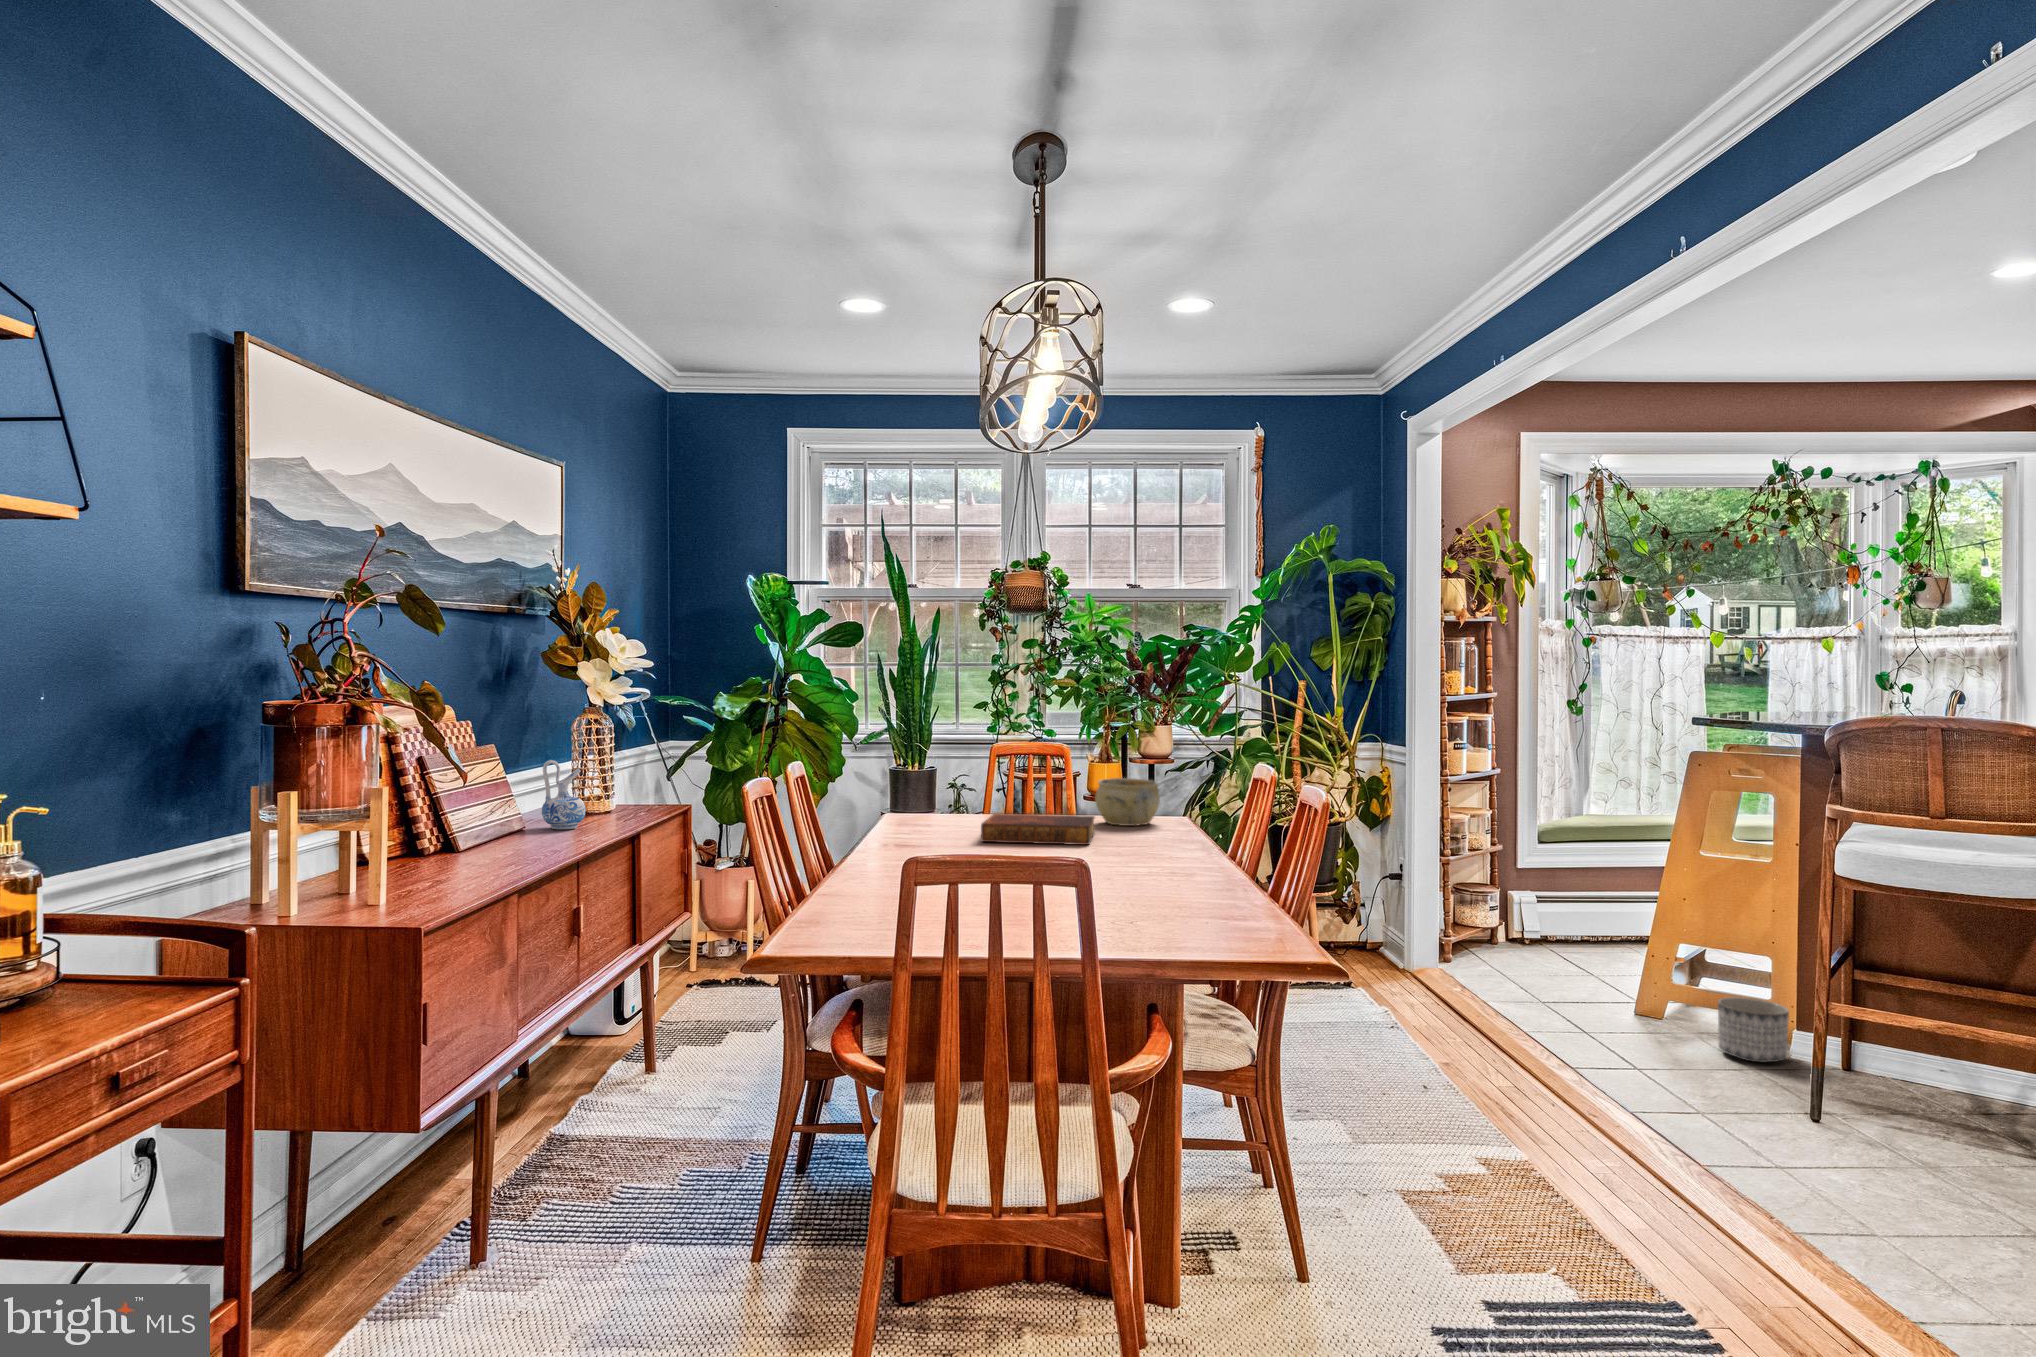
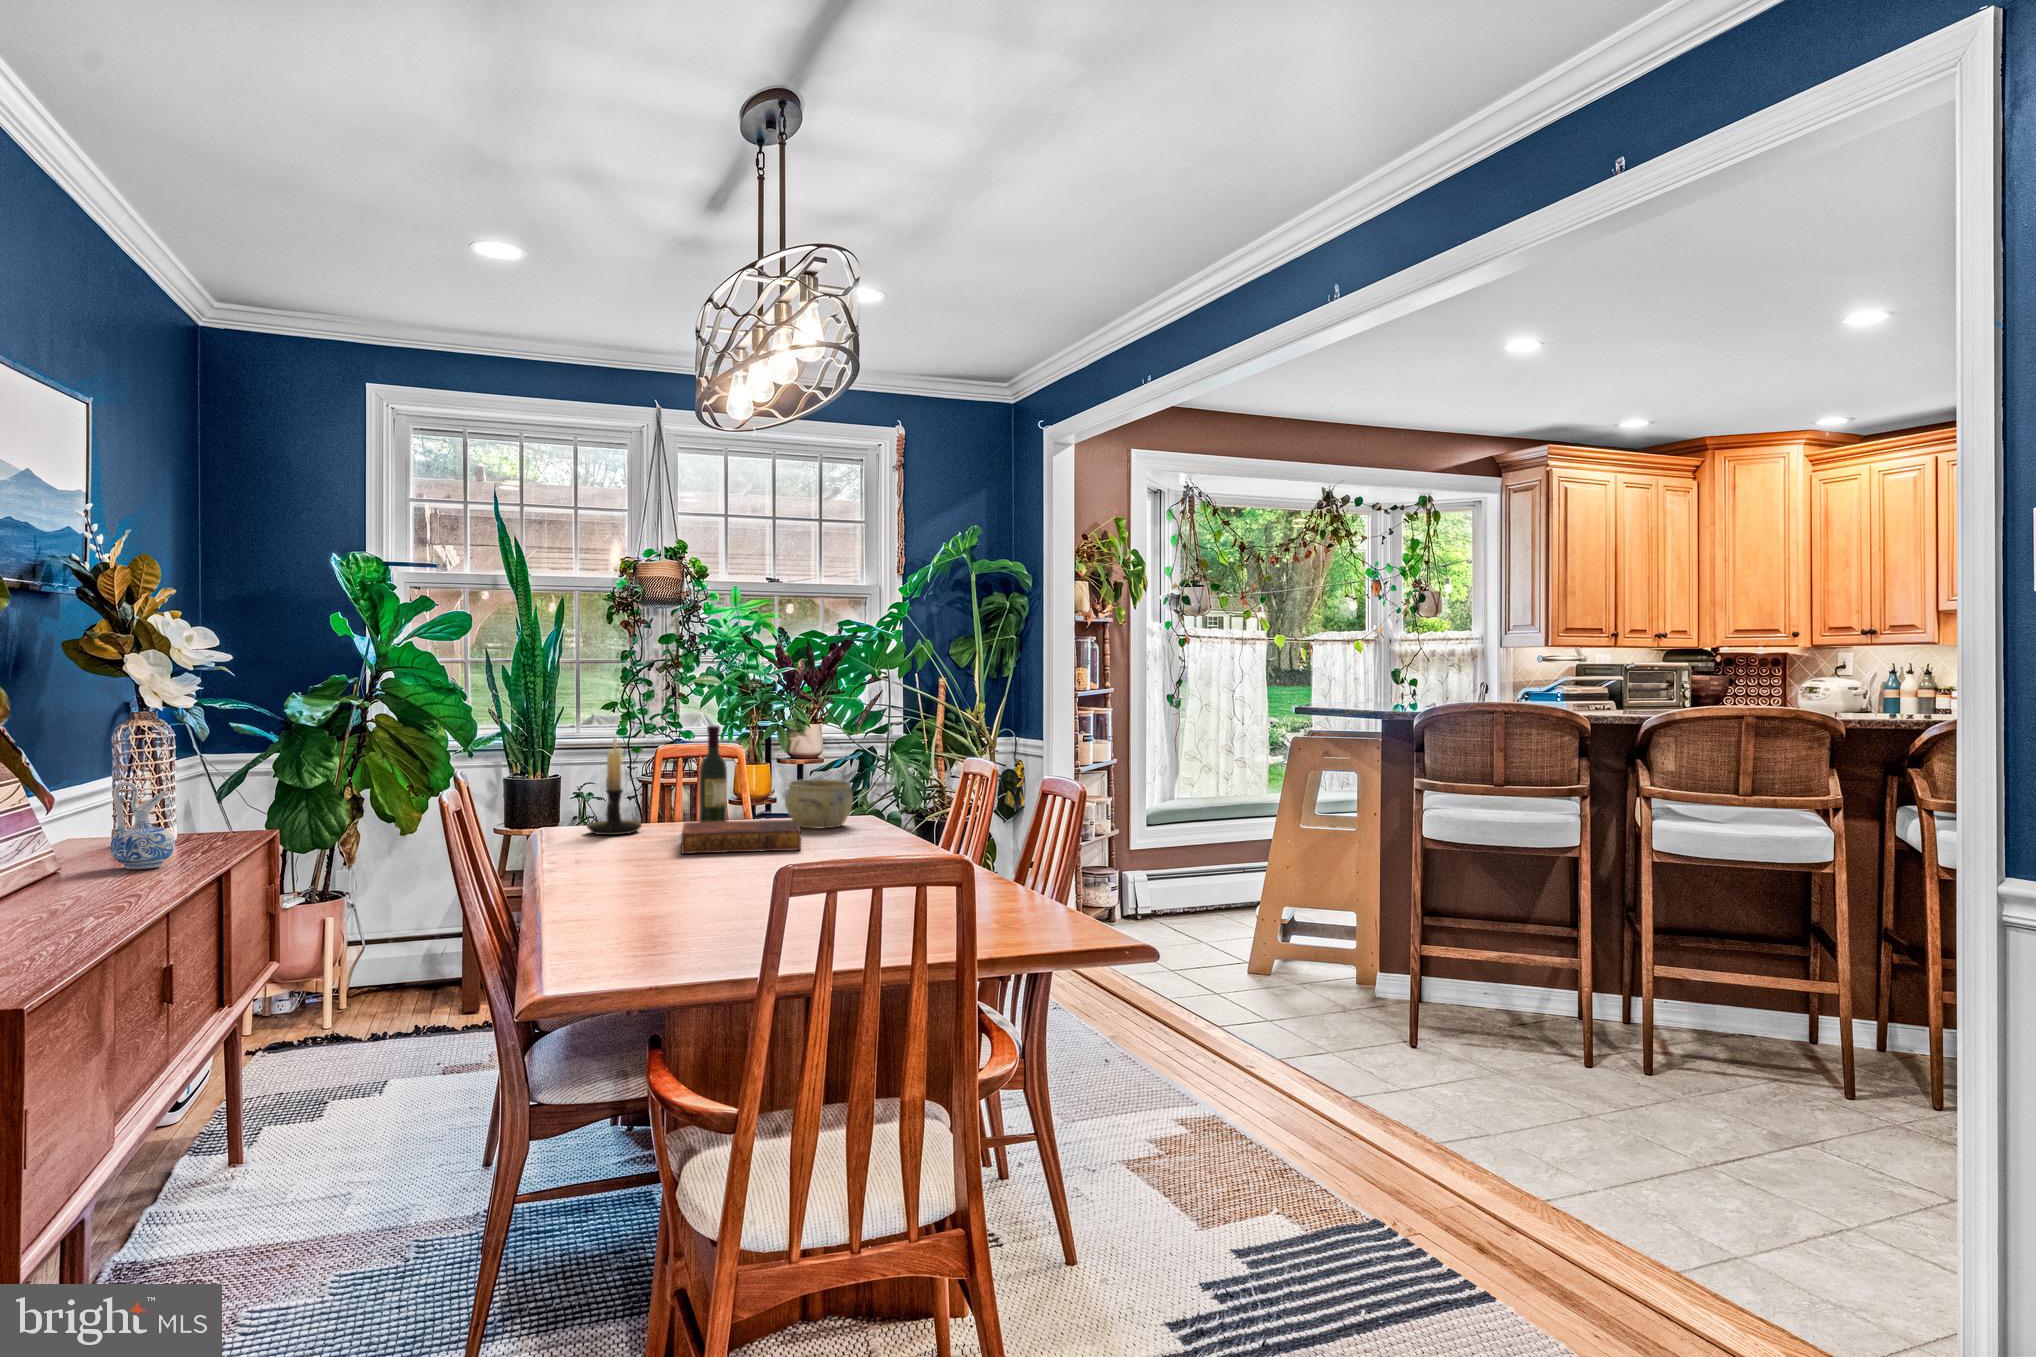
wine bottle: none [1017,725,1043,822] -> present [699,725,727,822]
candle holder: none [921,731,967,822] -> present [587,737,642,835]
planter: present [1718,997,1789,1062] -> none [1326,951,1381,1005]

